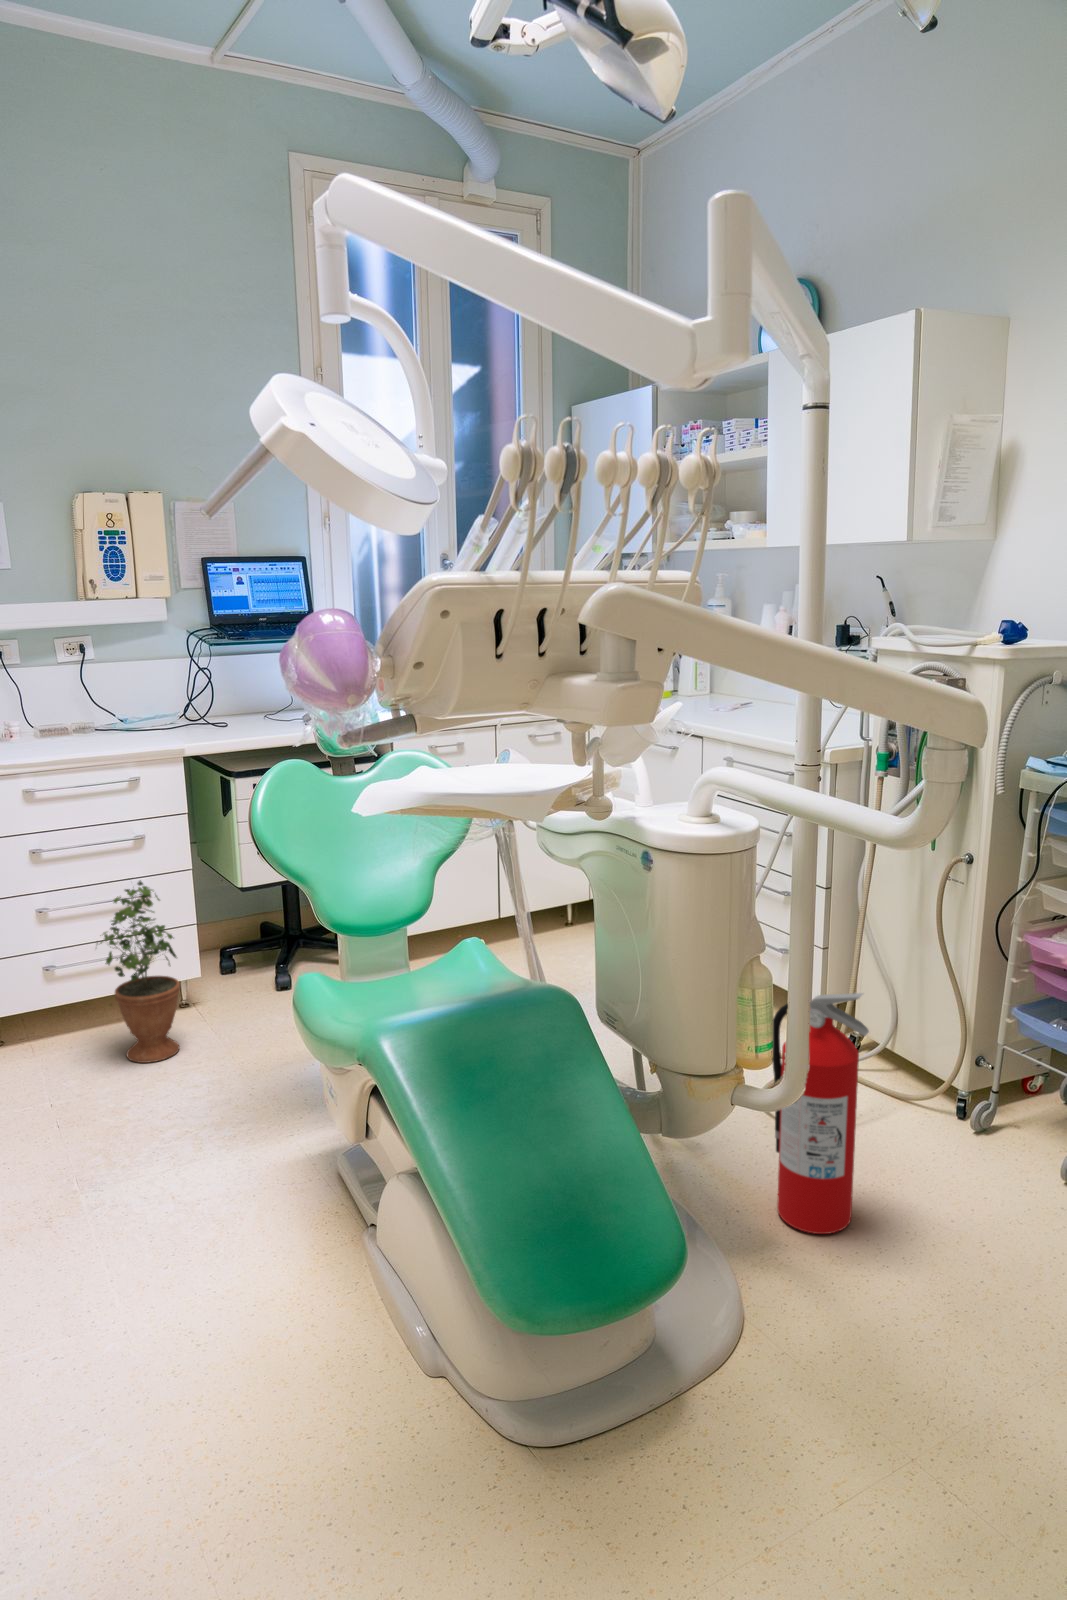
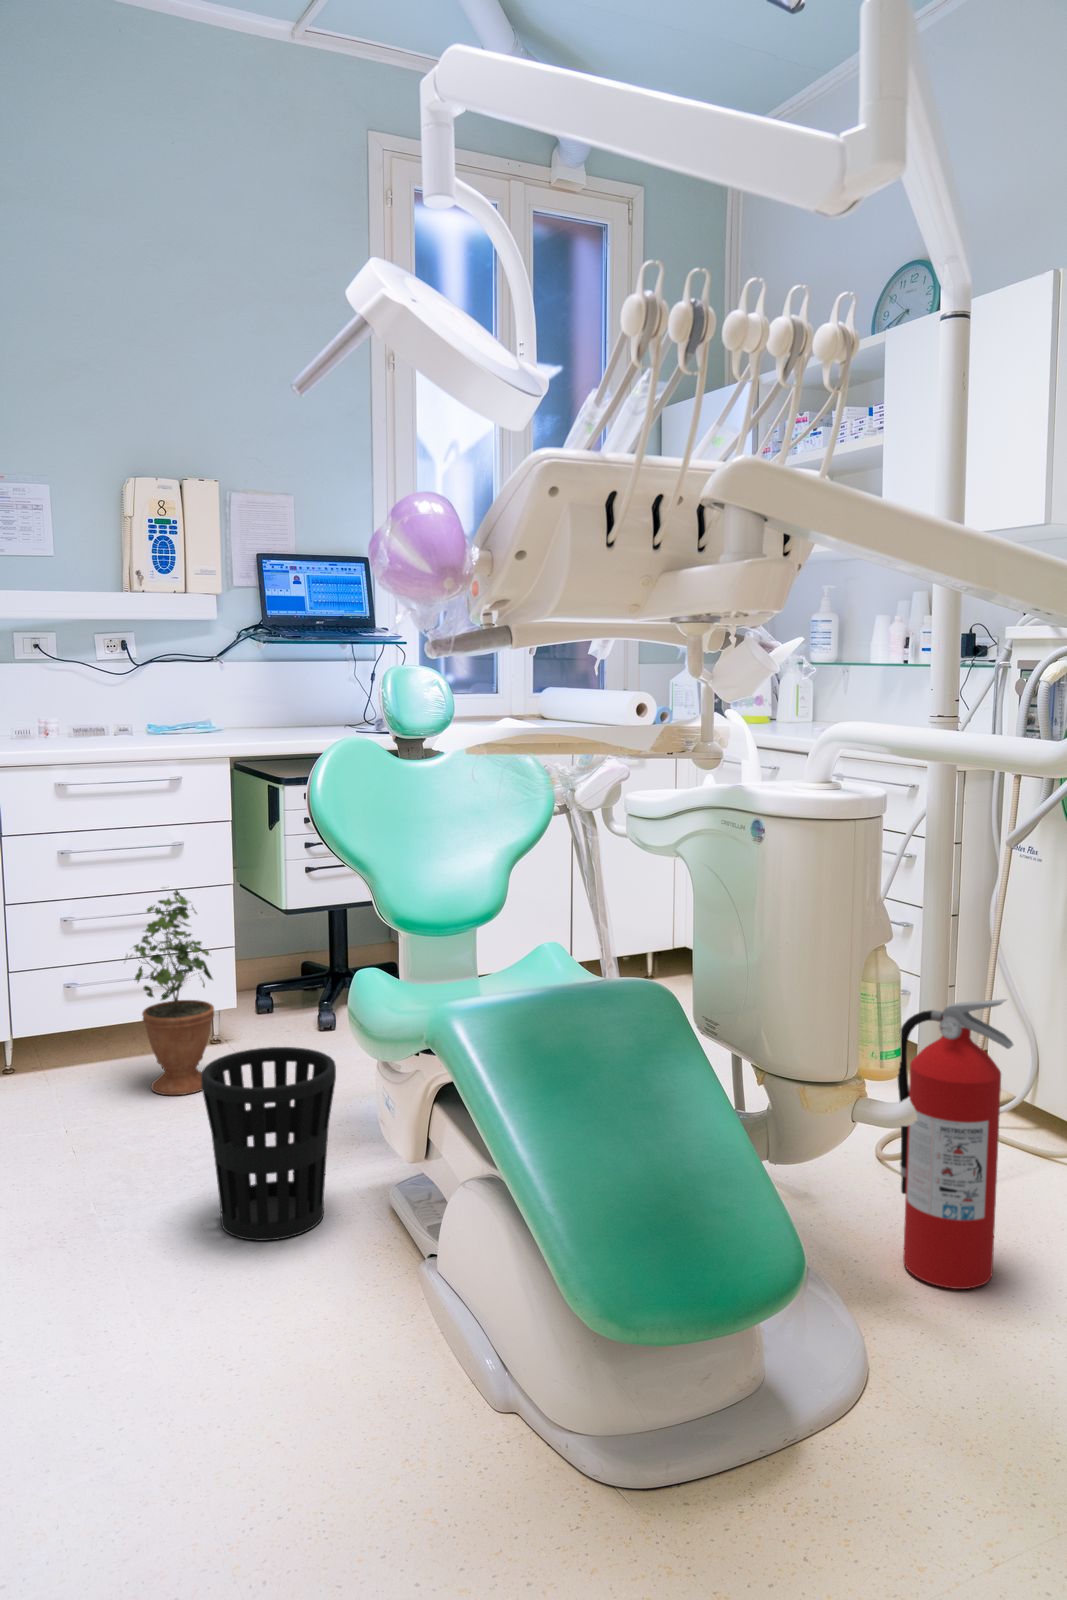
wastebasket: none [164,1037,285,1212] -> present [201,1047,336,1241]

